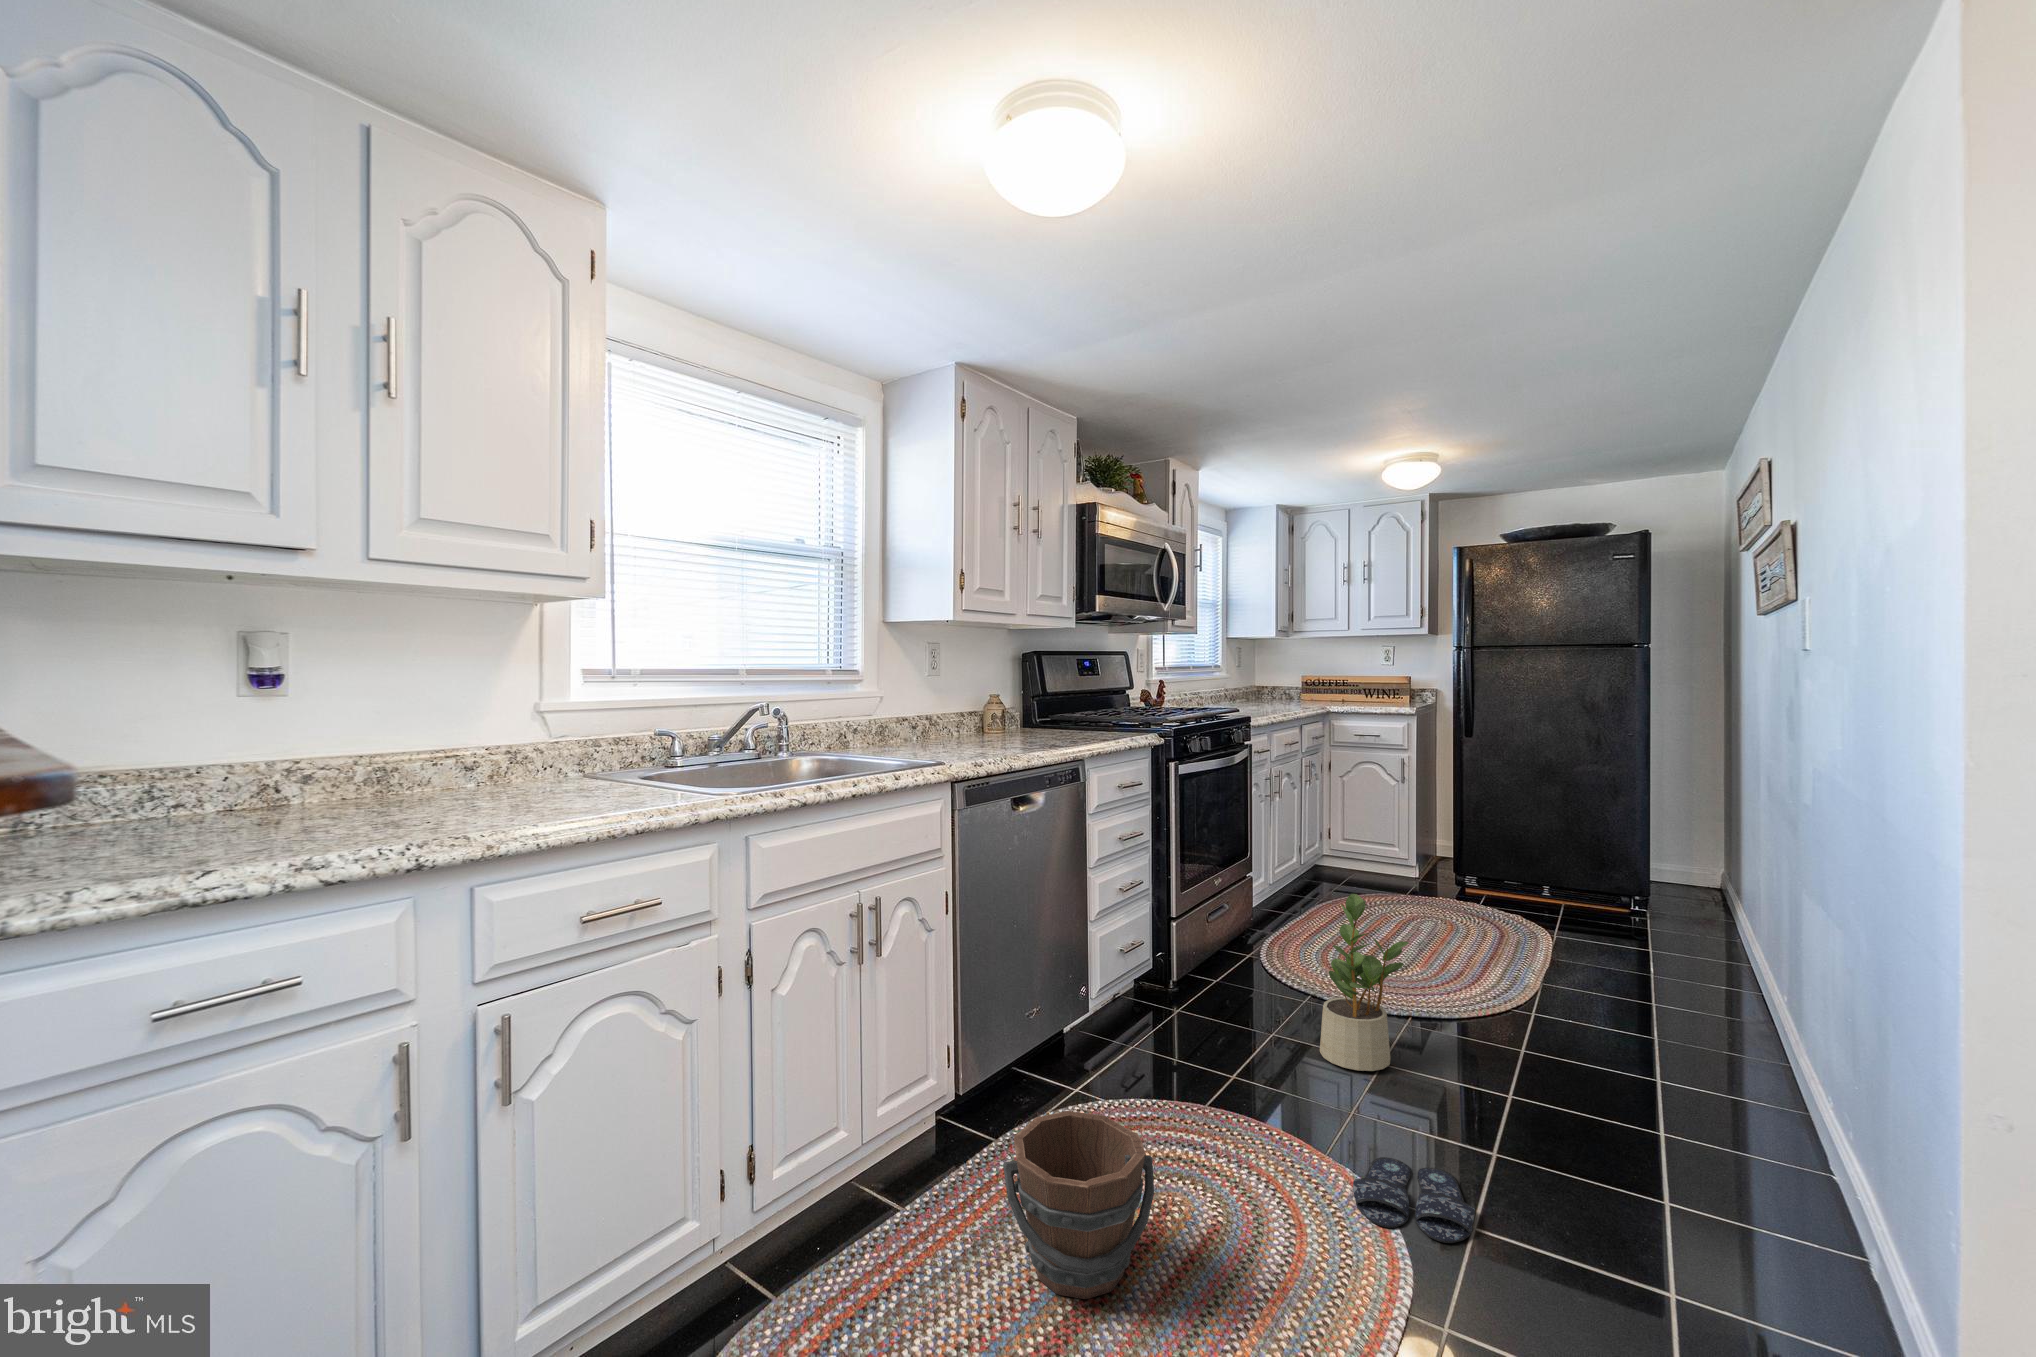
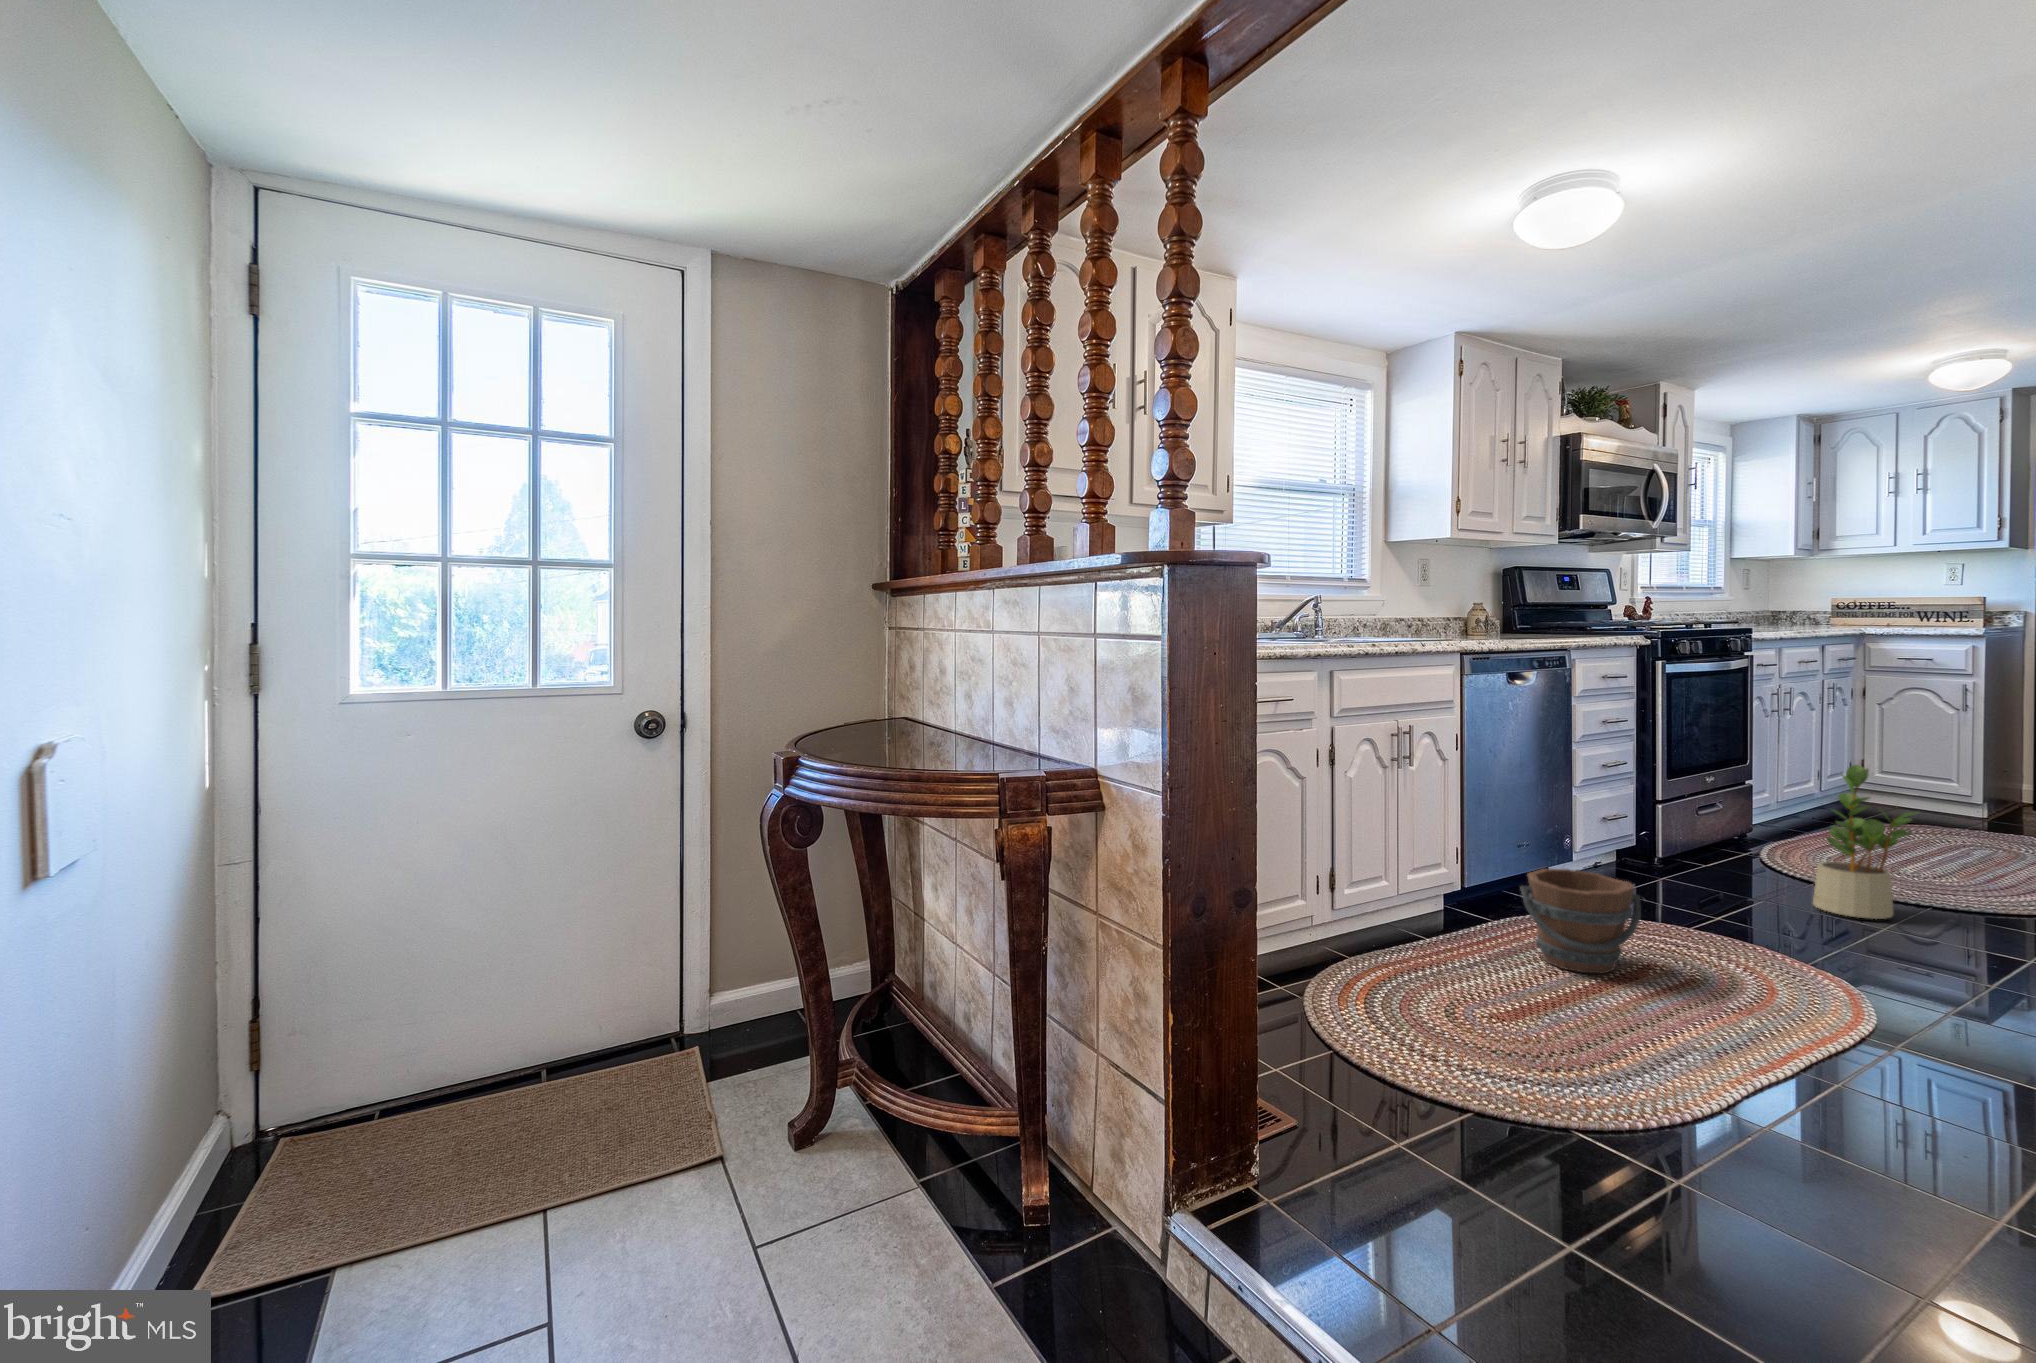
slippers: present [1353,1157,1475,1243] -> none [1829,957,1955,997]

